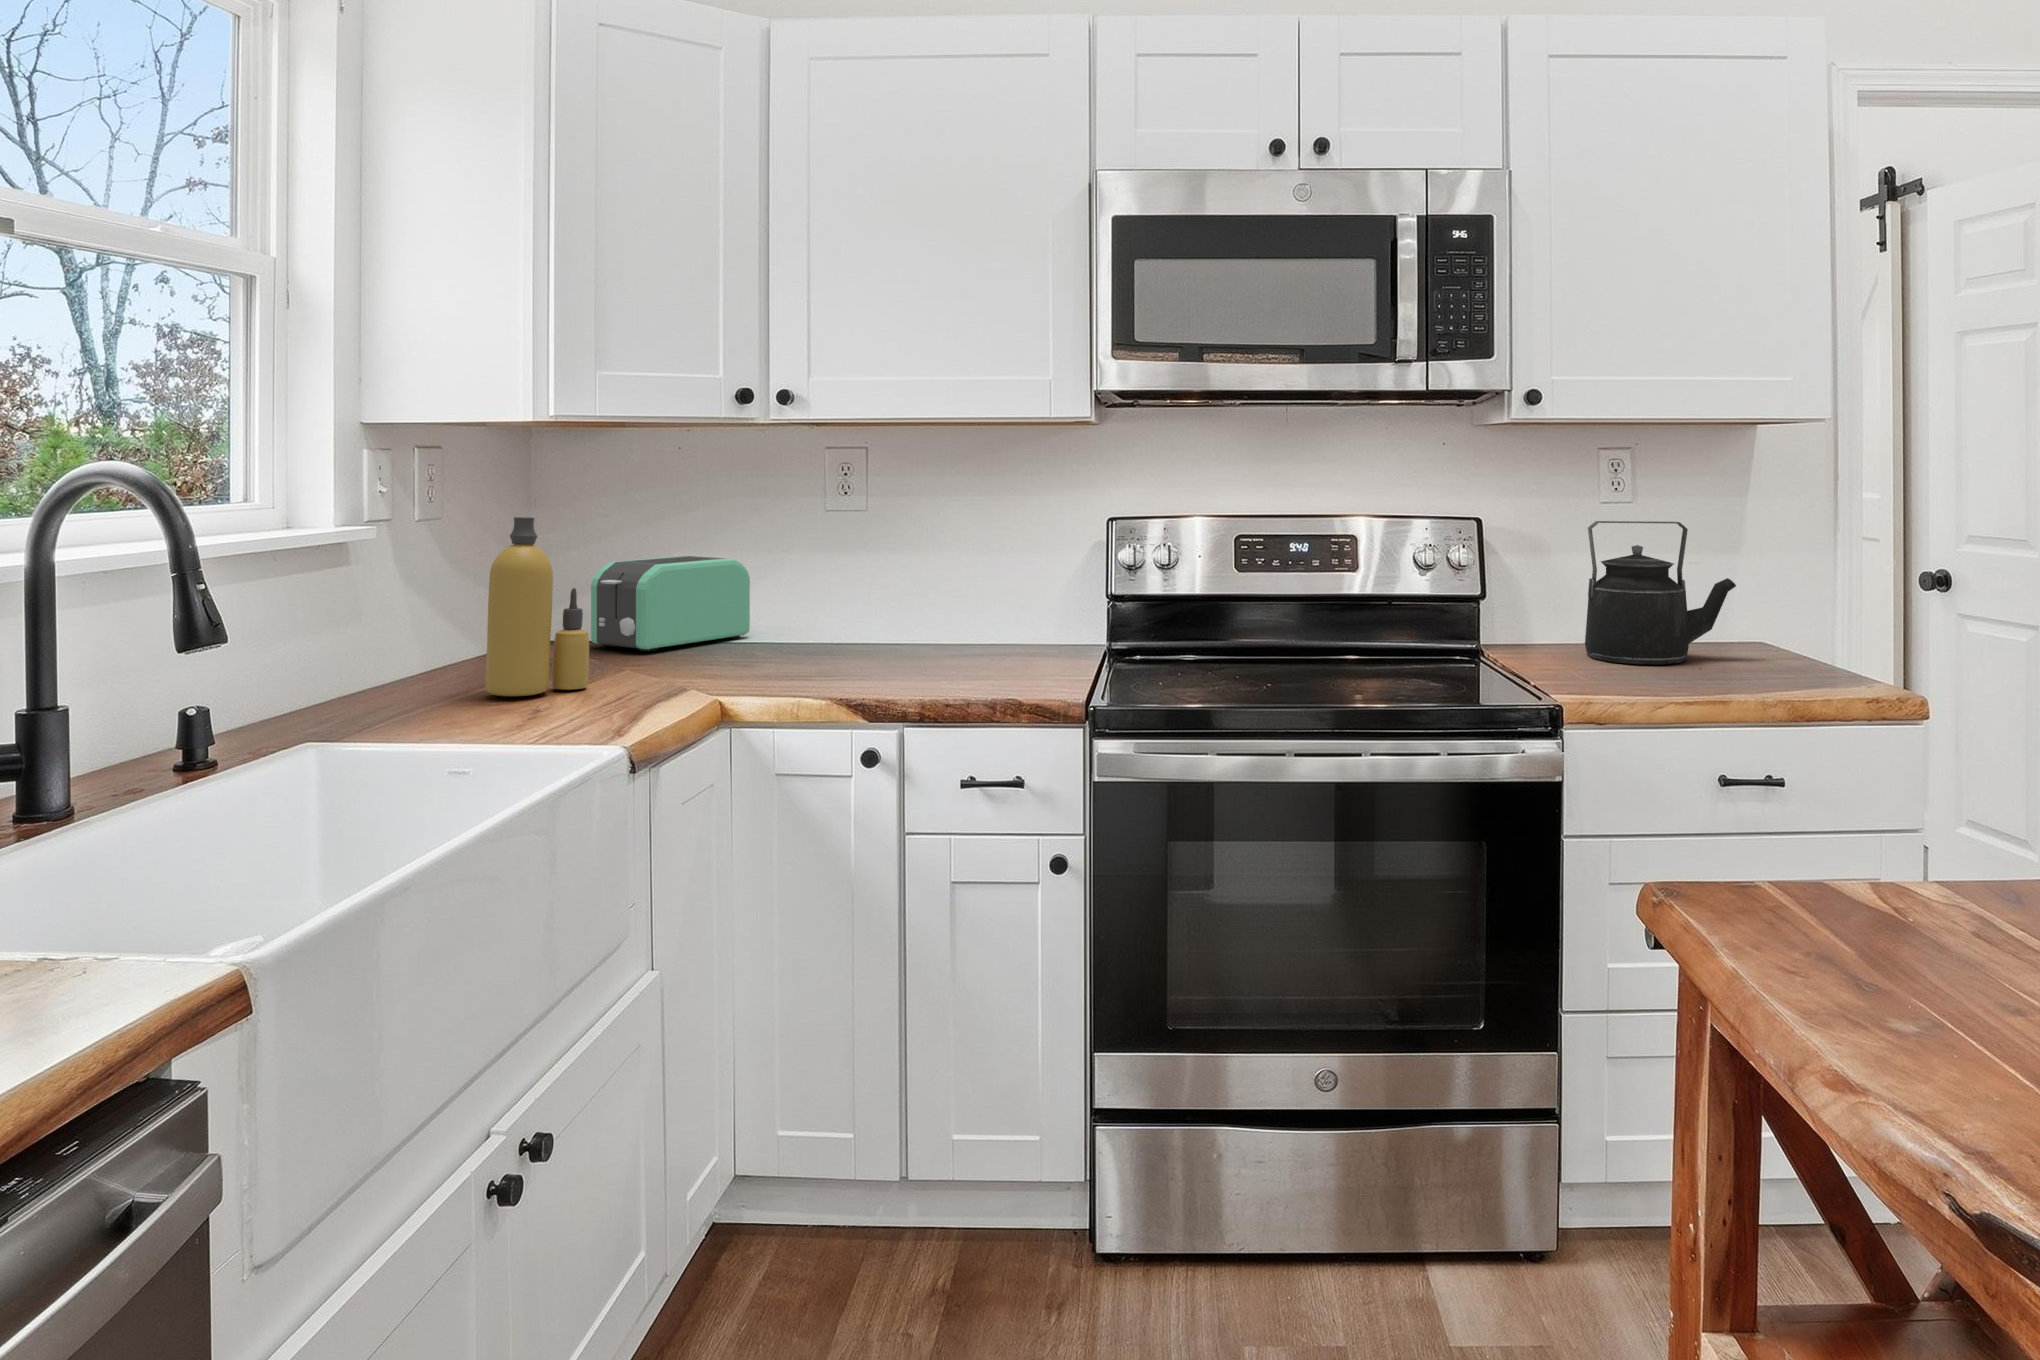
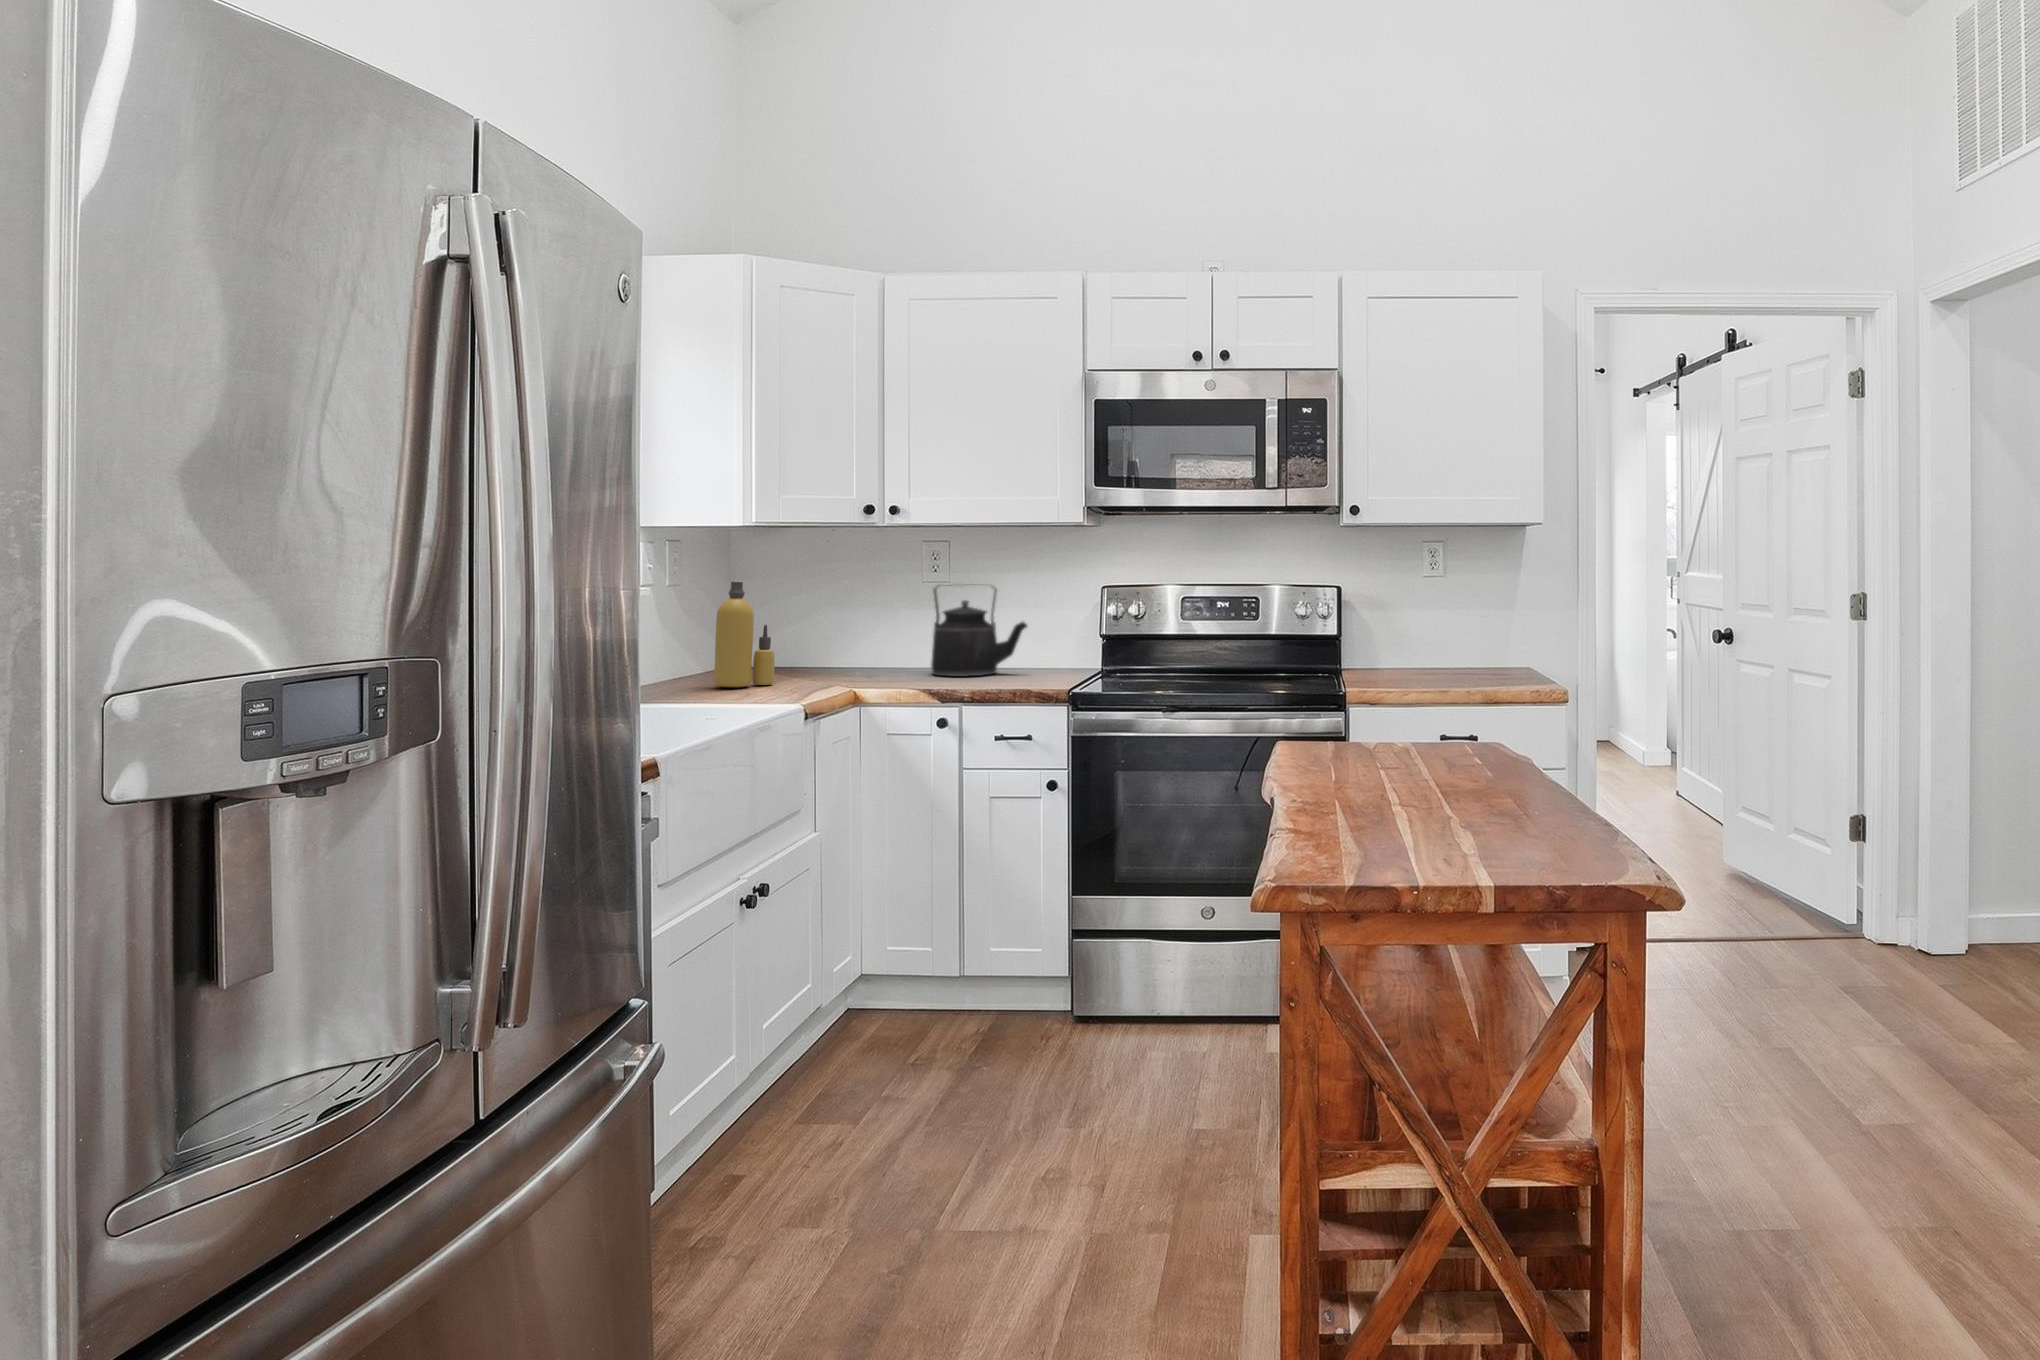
kettle: present [1585,521,1736,664] -> present [931,584,1027,676]
toaster: present [591,556,750,651] -> none [771,611,872,669]

